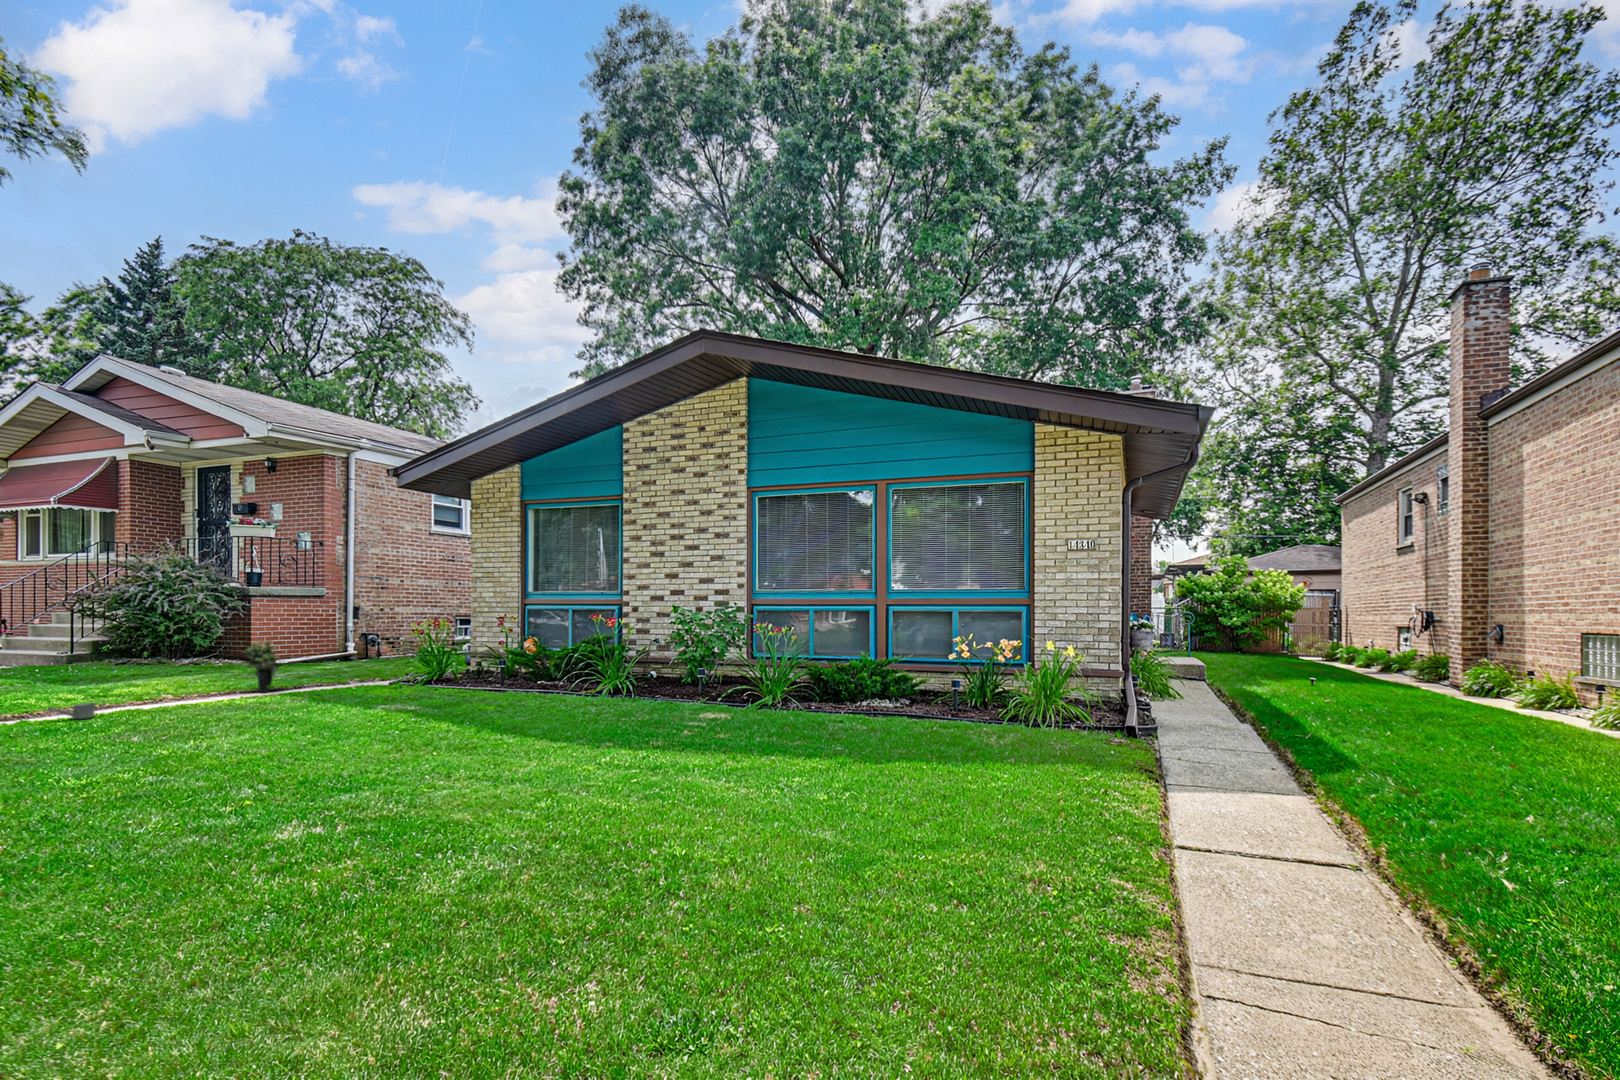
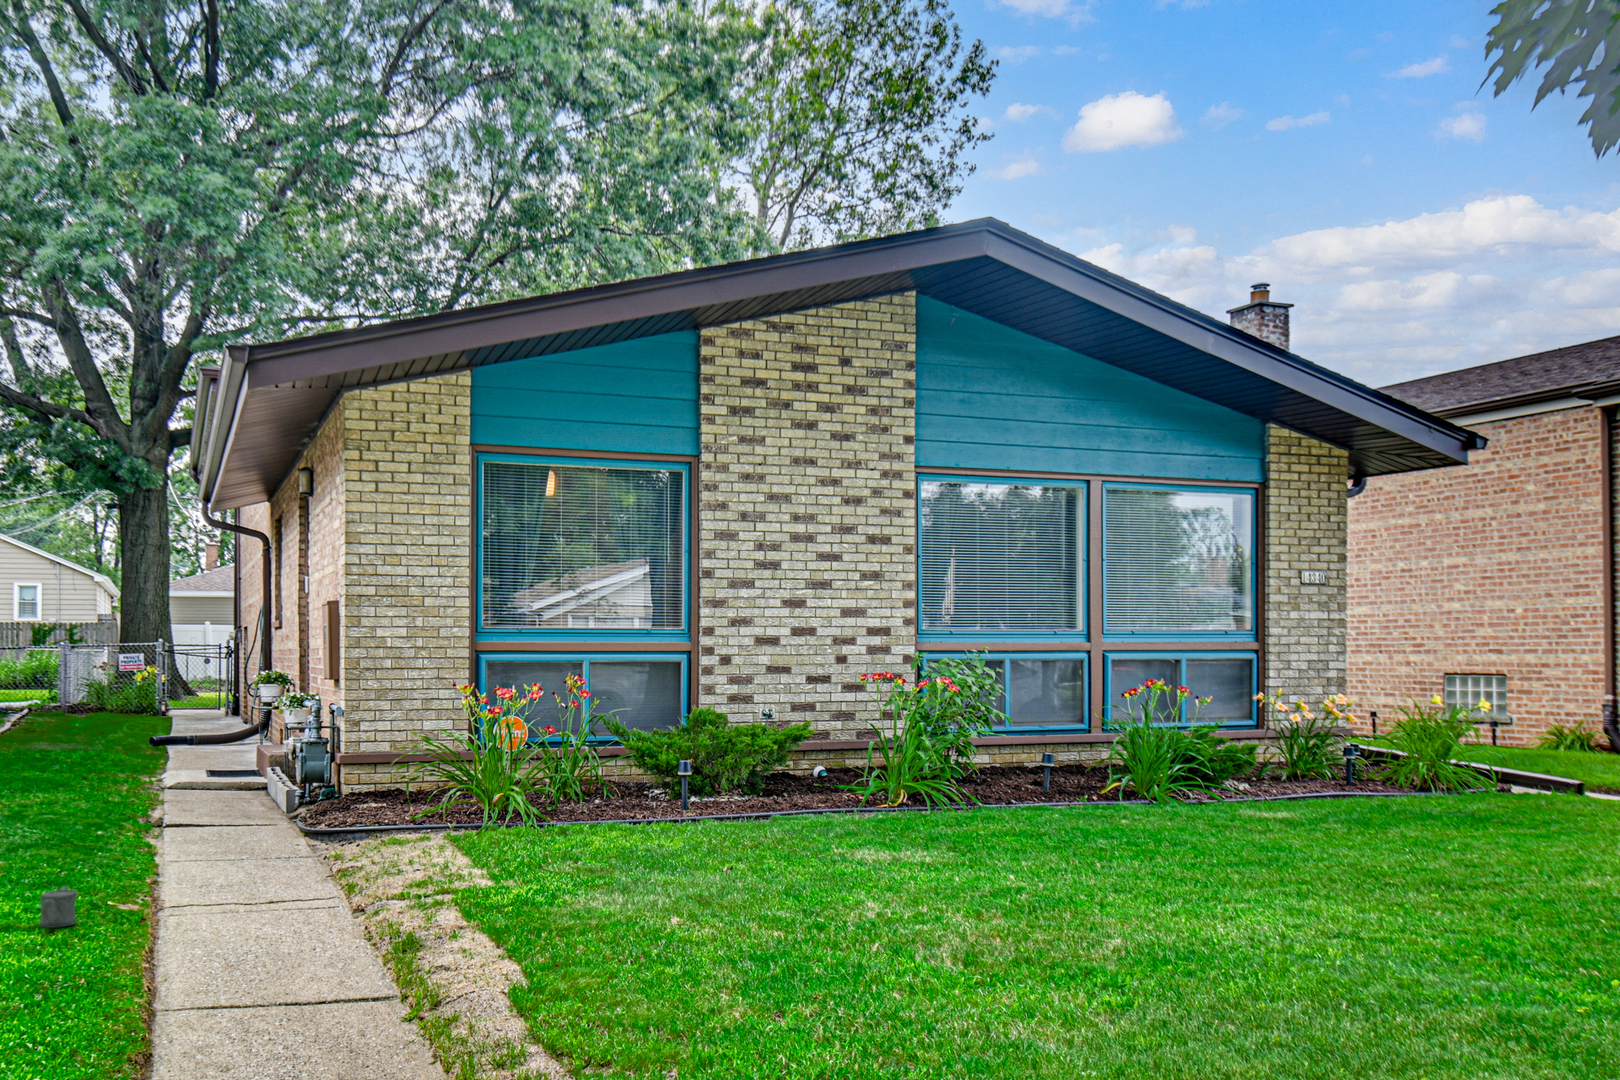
potted plant: present [244,641,281,692] -> none [39,746,120,864]

